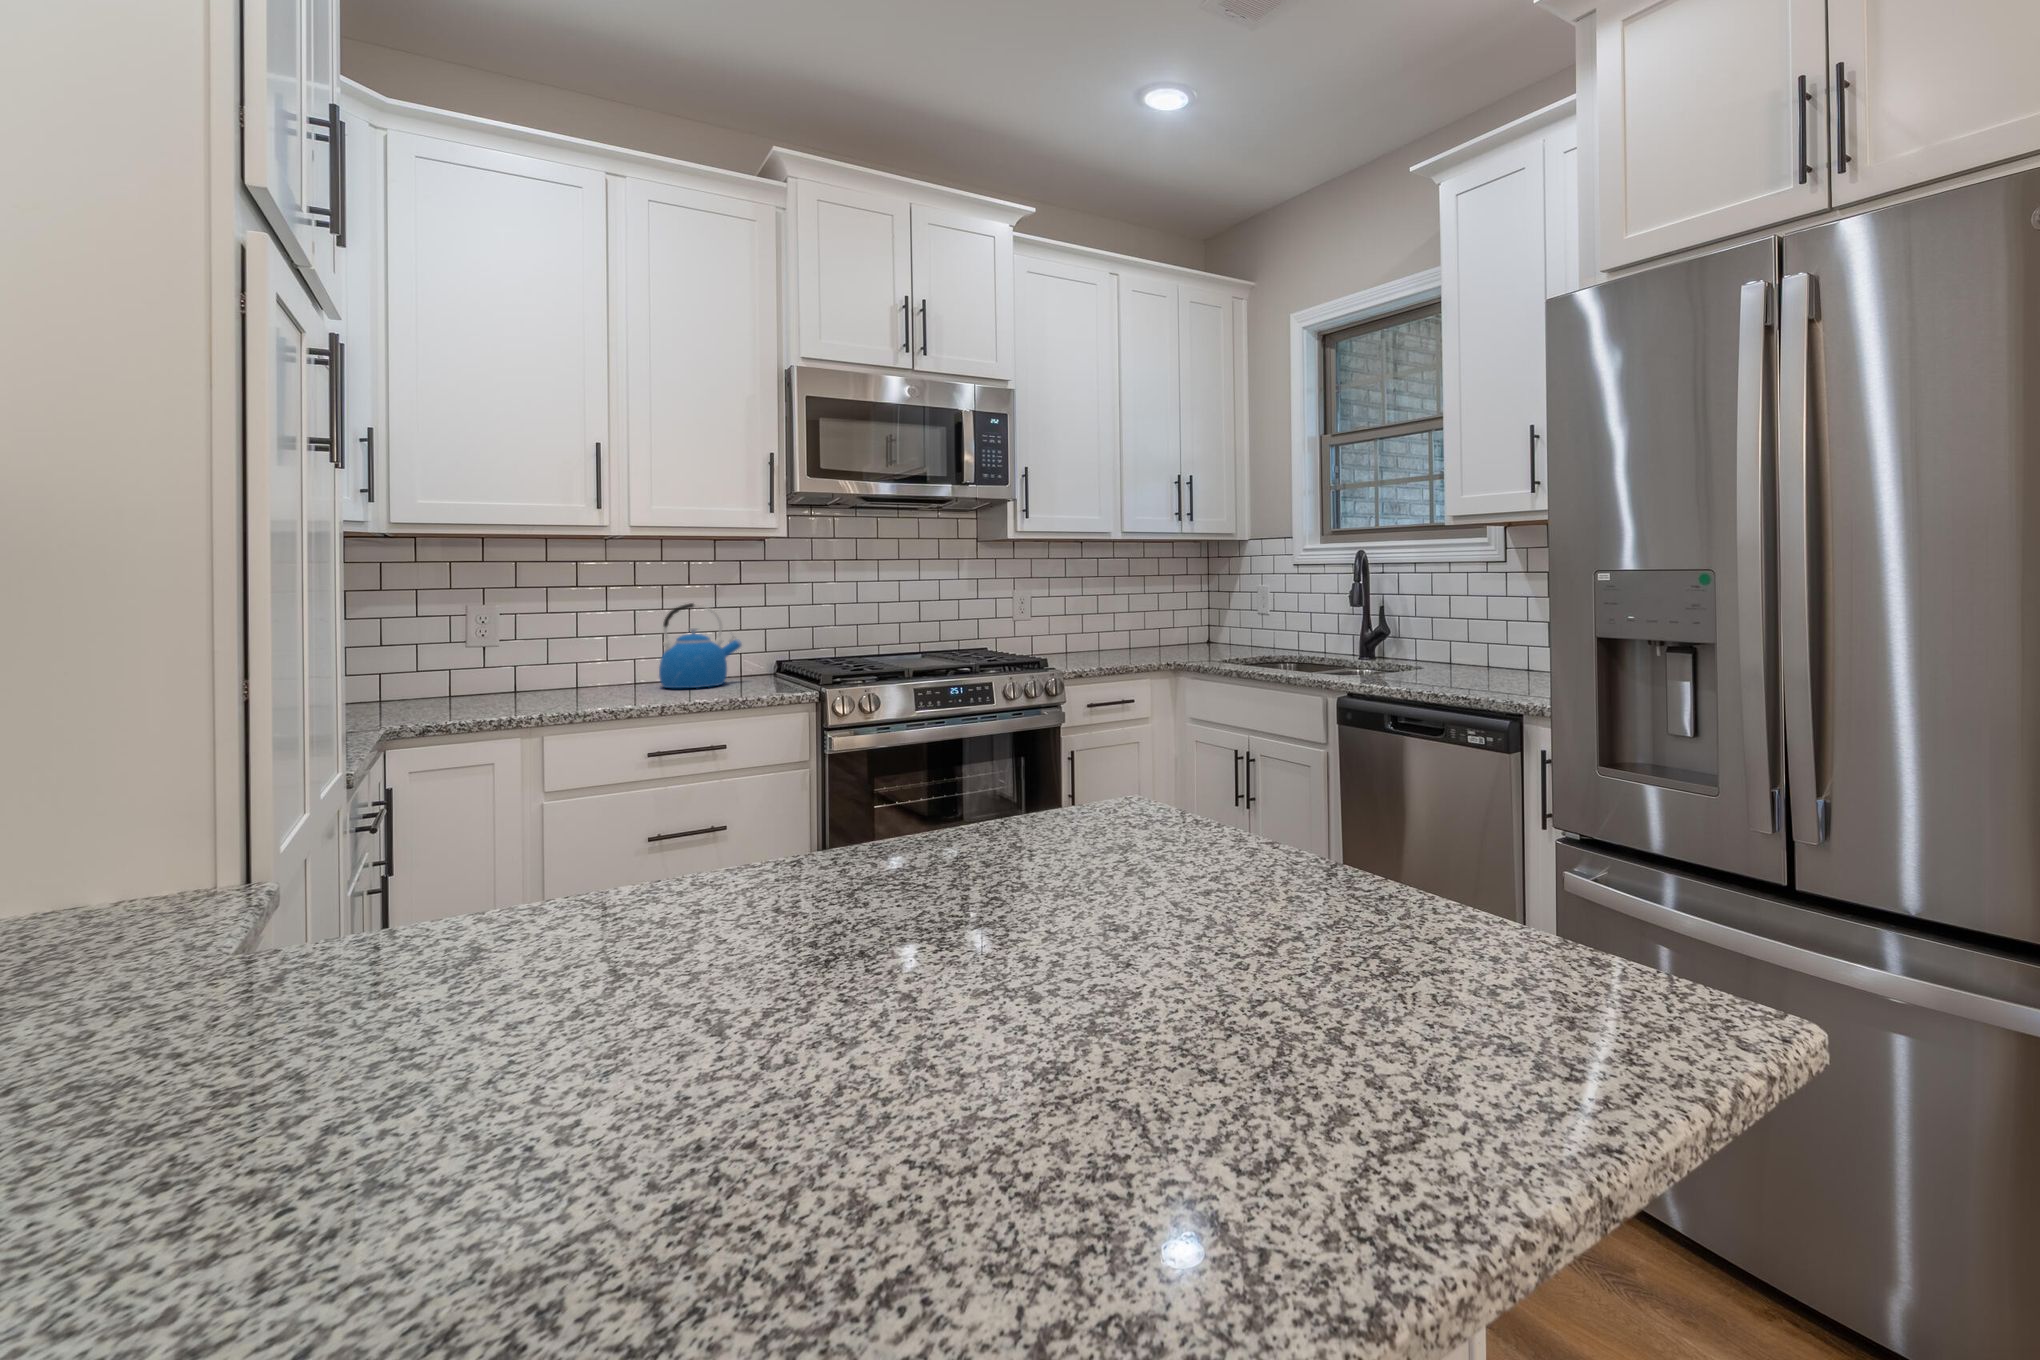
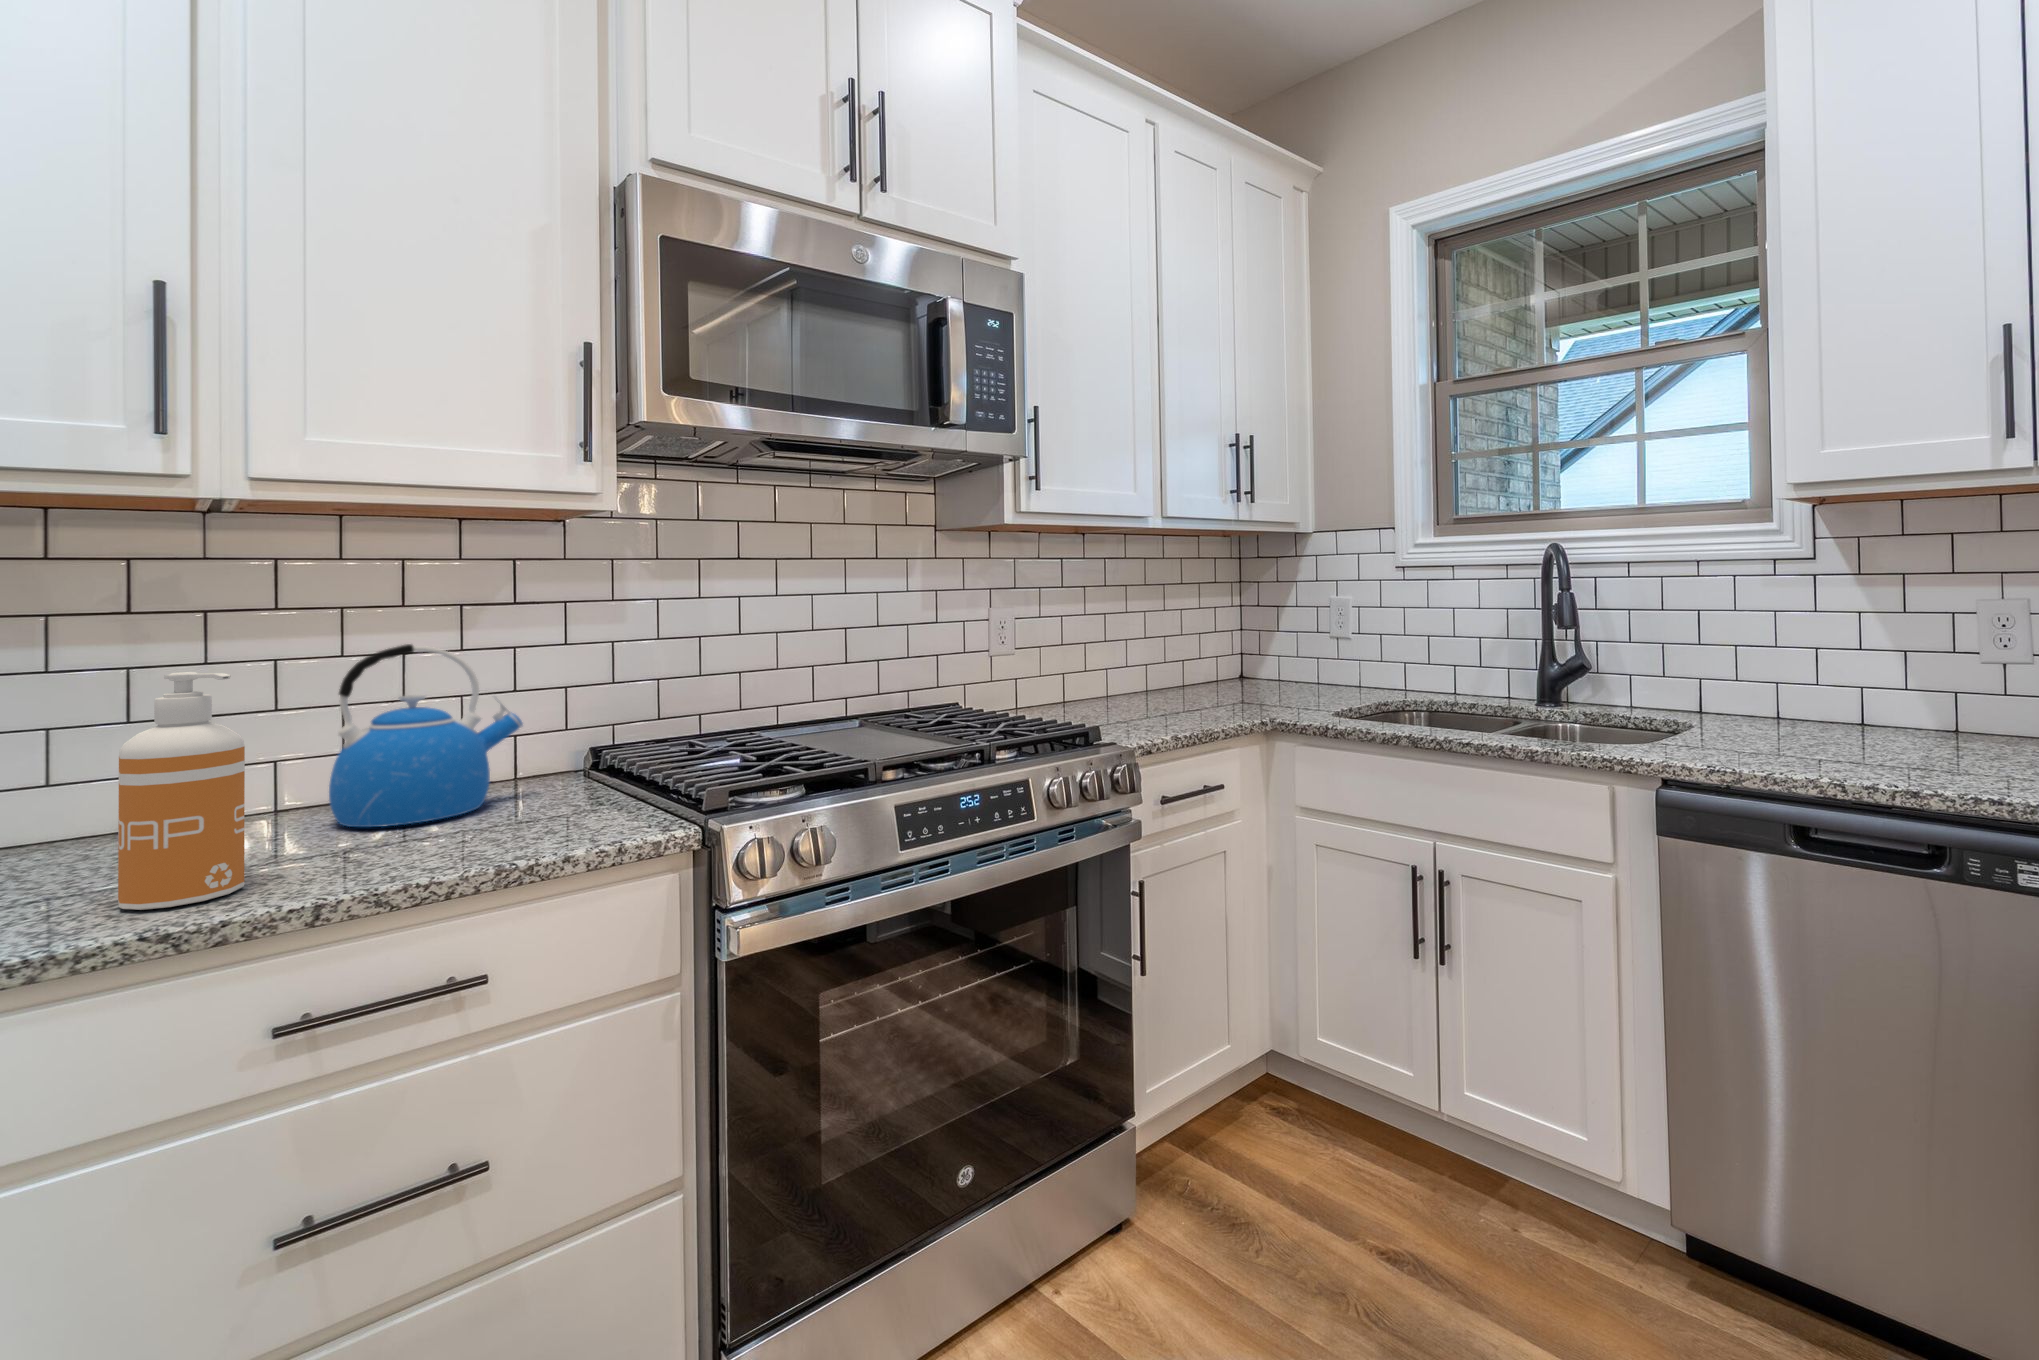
soap dispenser: none [591,610,634,705] -> present [118,672,245,910]

